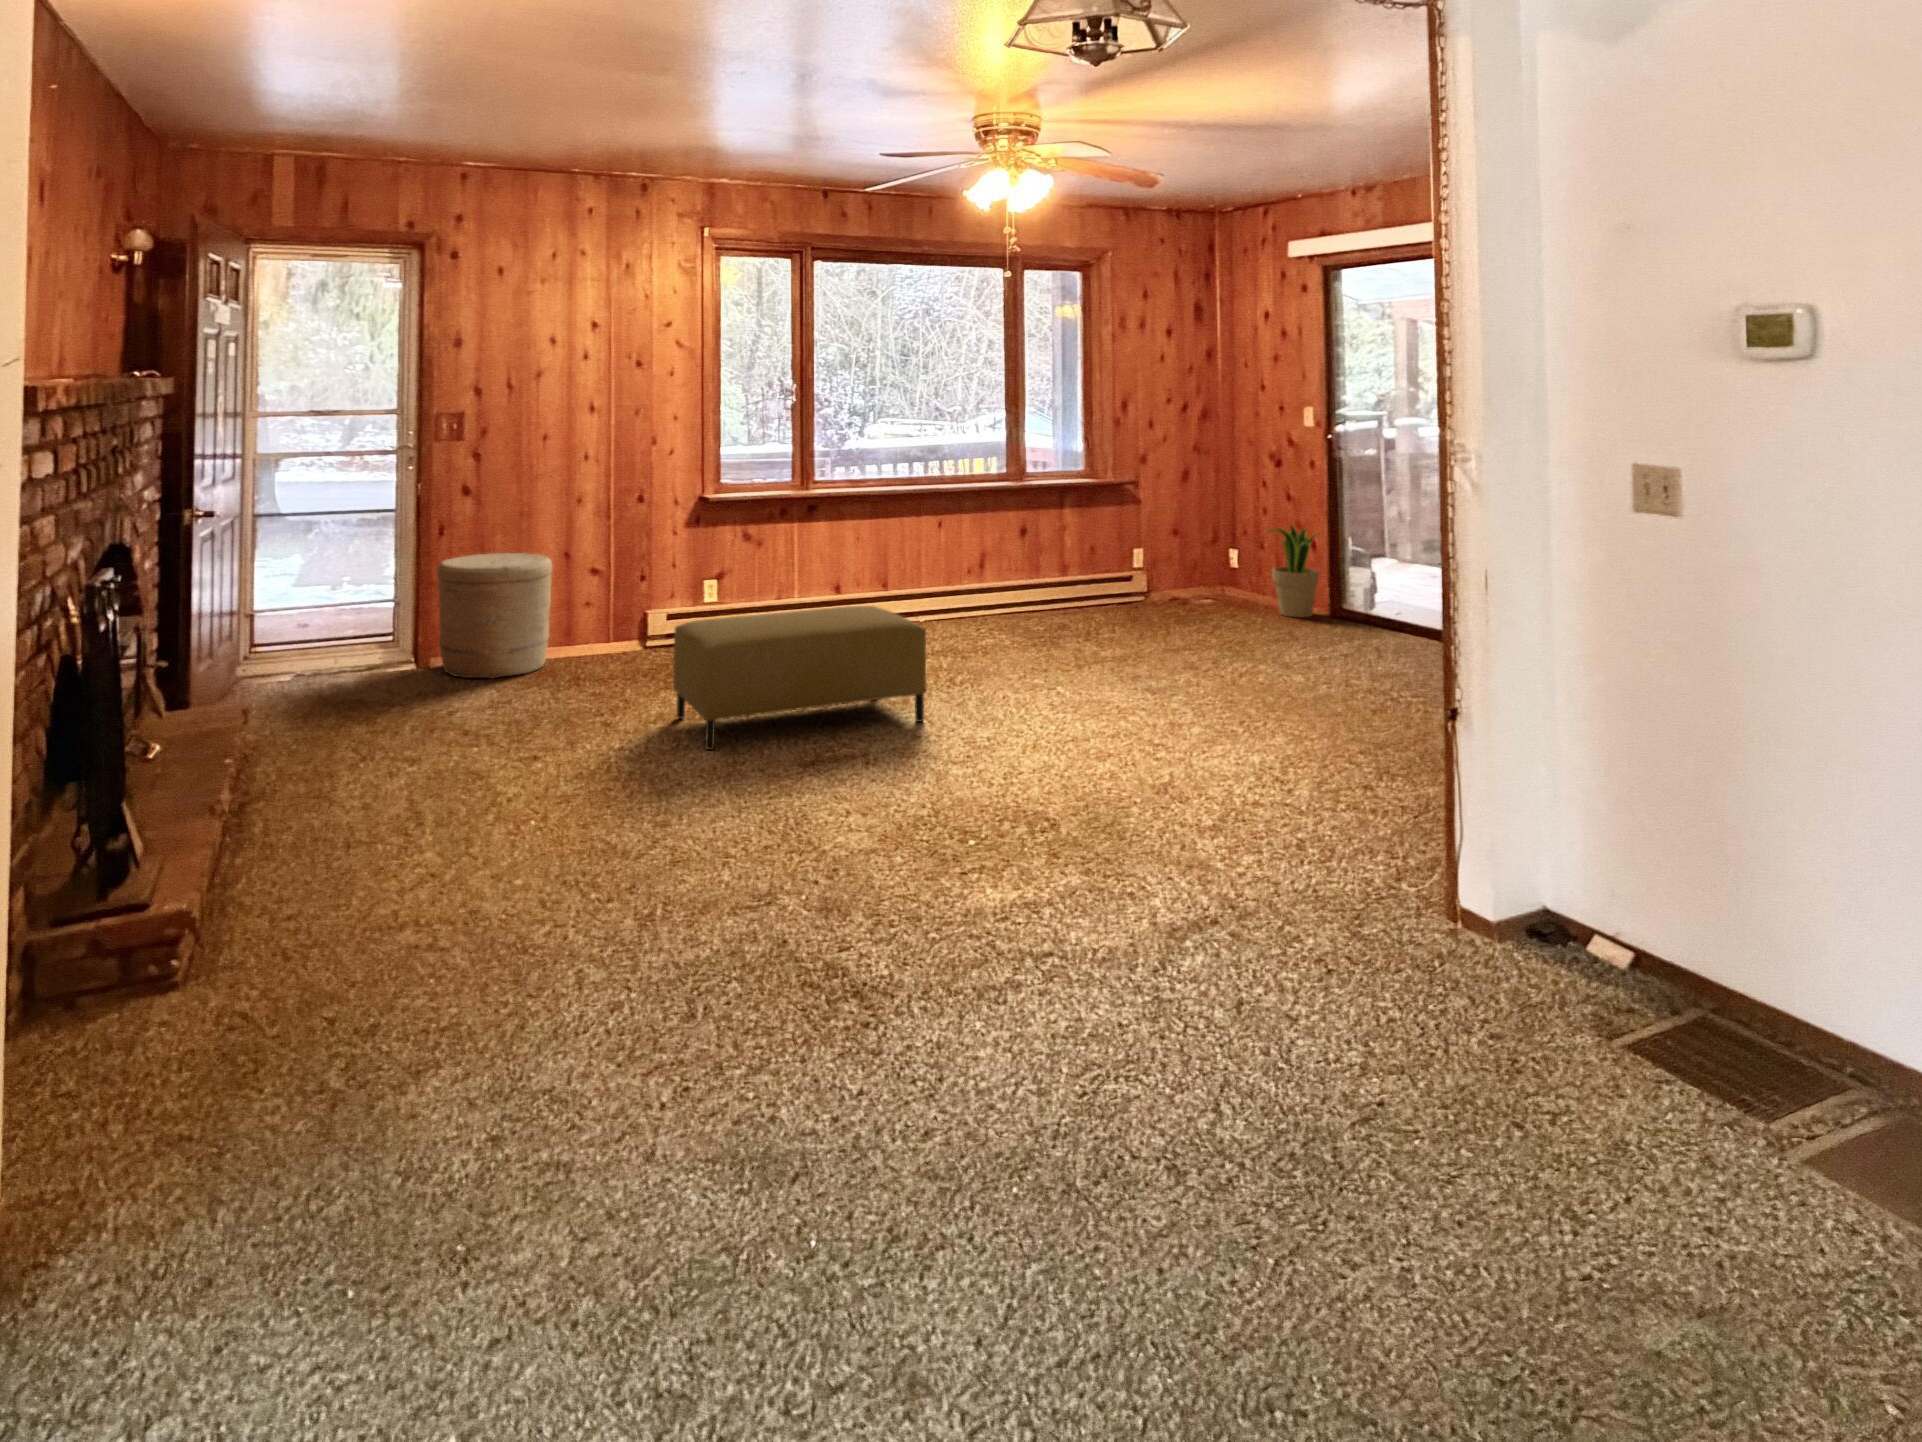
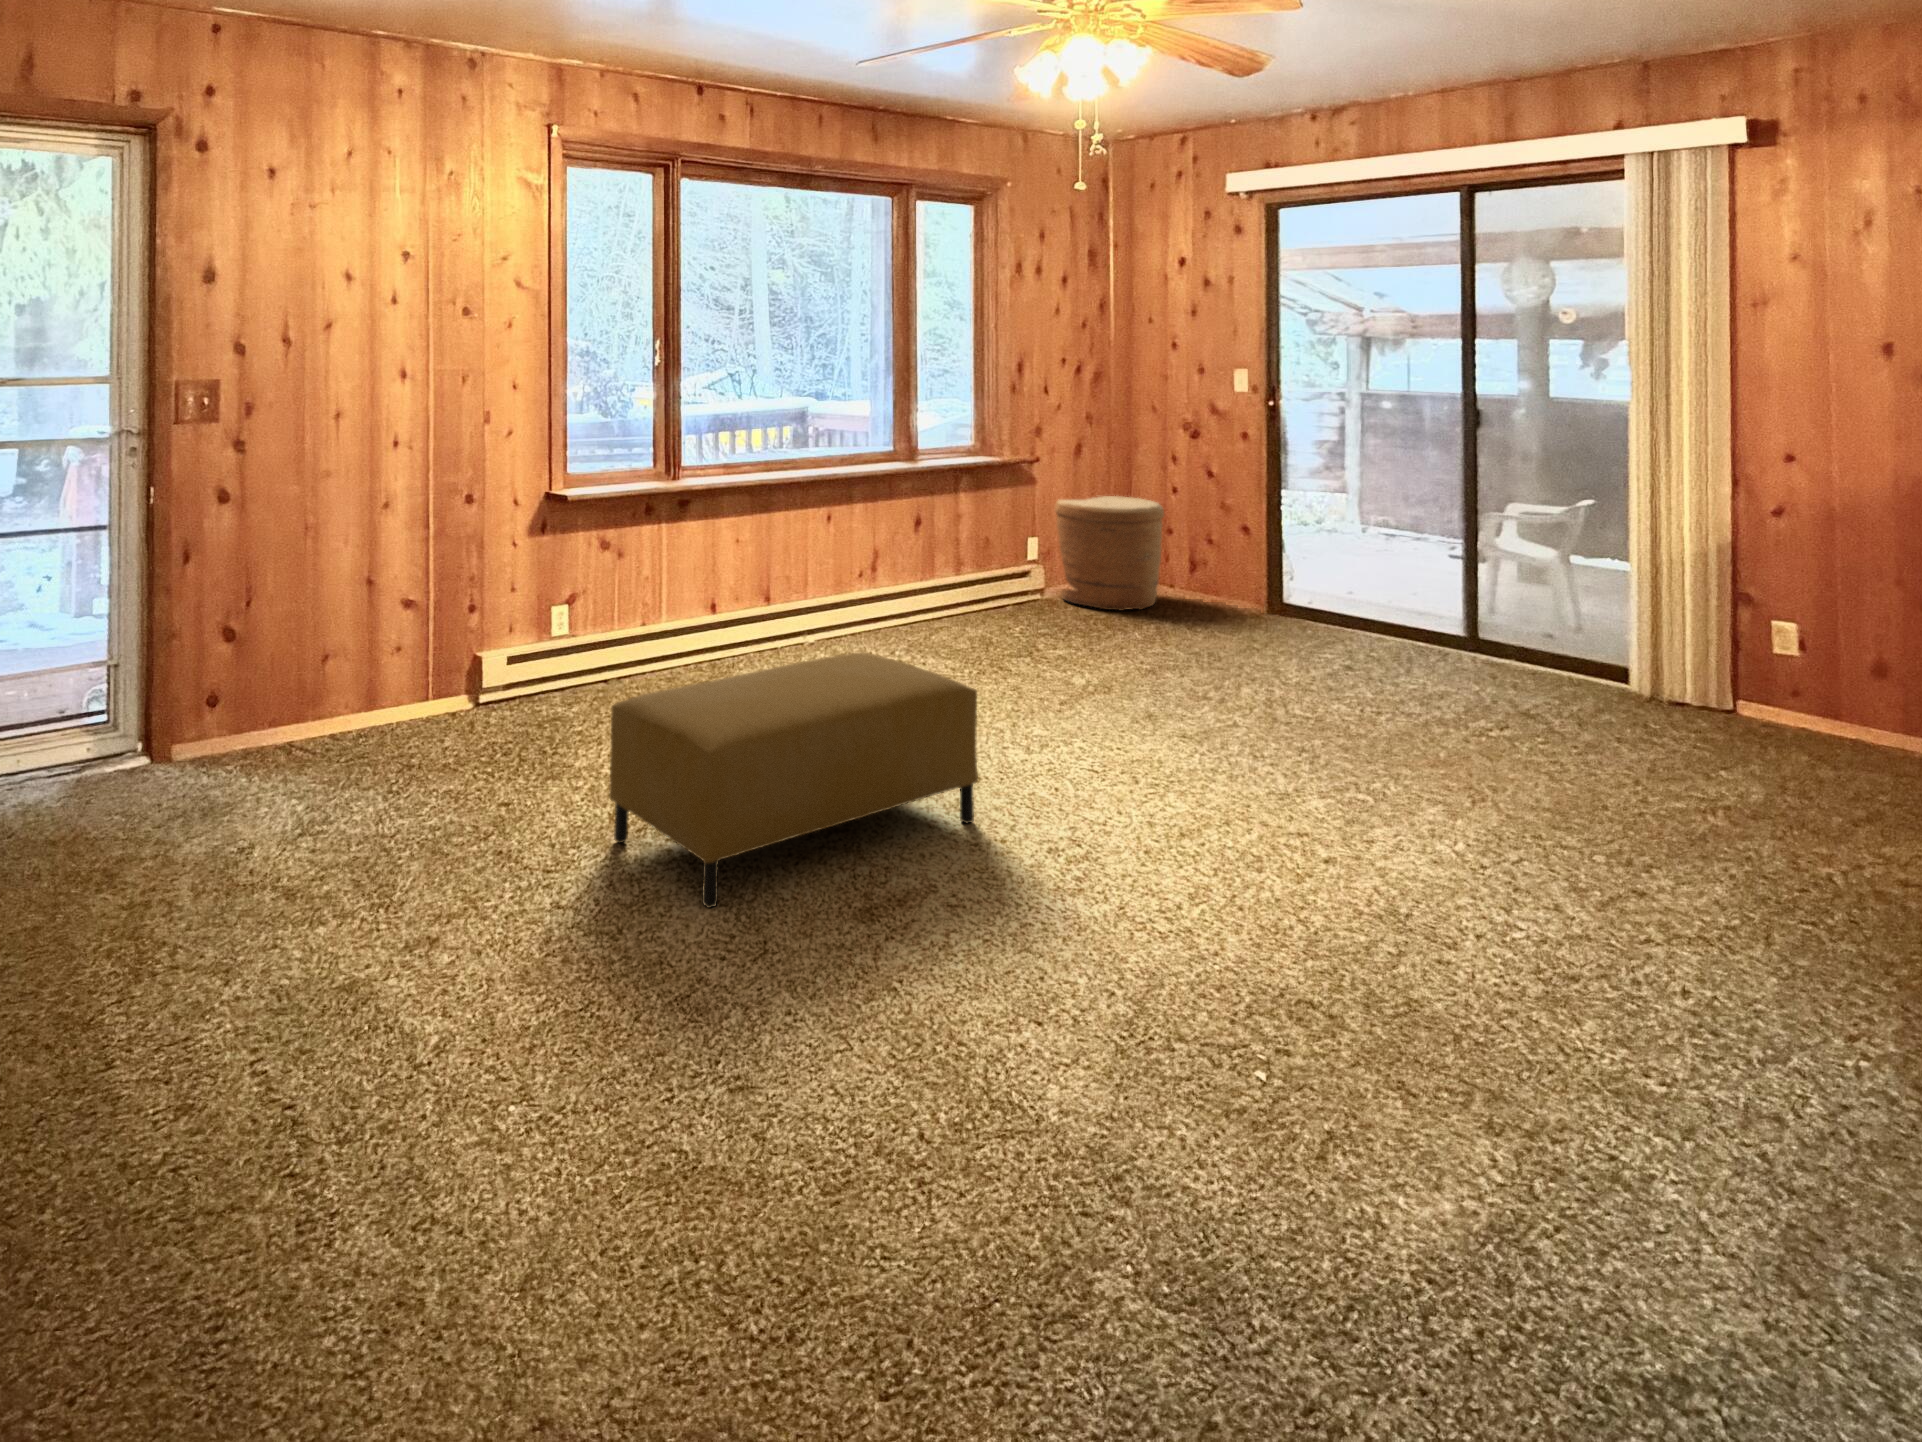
potted plant: present [1268,525,1319,617] -> none [1204,507,1272,618]
basket: present [437,553,552,679] -> present [1055,496,1164,611]

